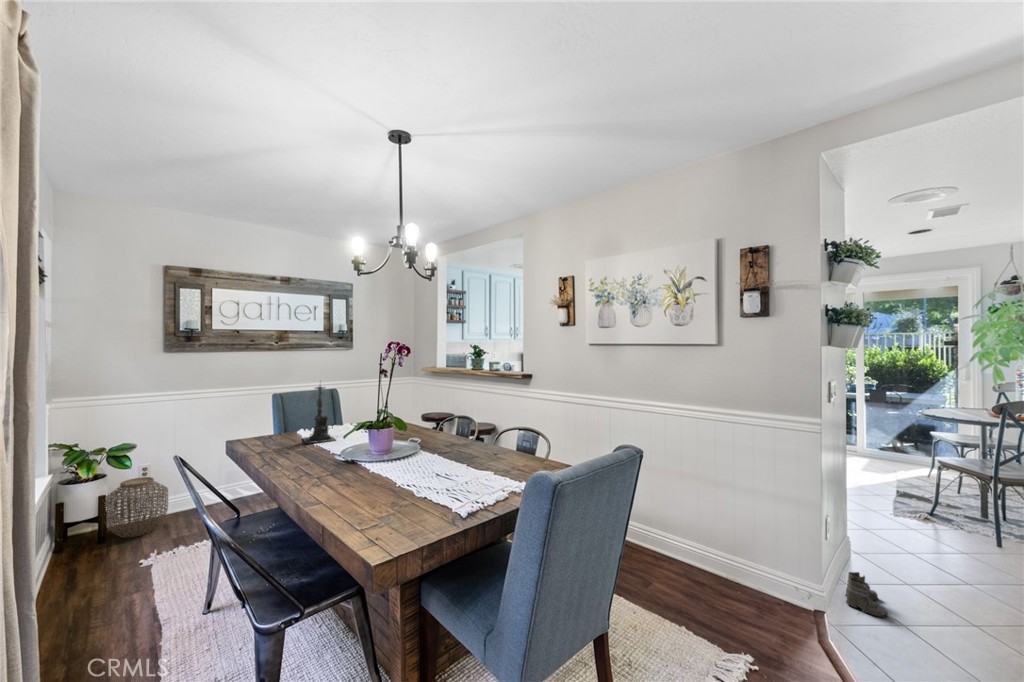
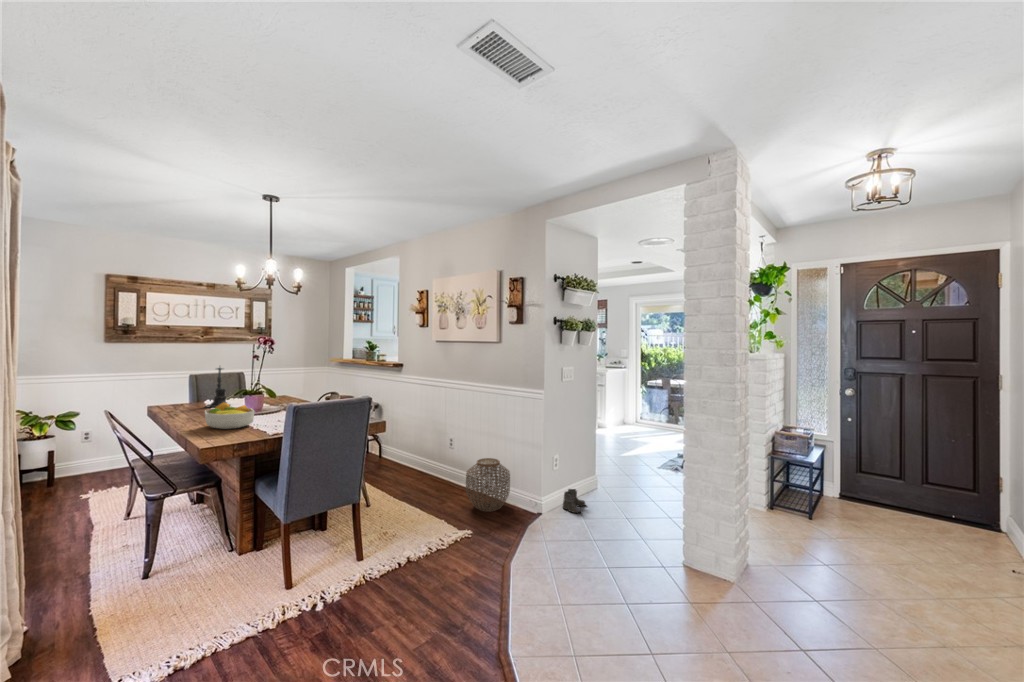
fruit bowl: none [329,446,406,493] -> present [205,402,255,429]
woven basket: present [104,477,168,538] -> present [466,458,510,511]

